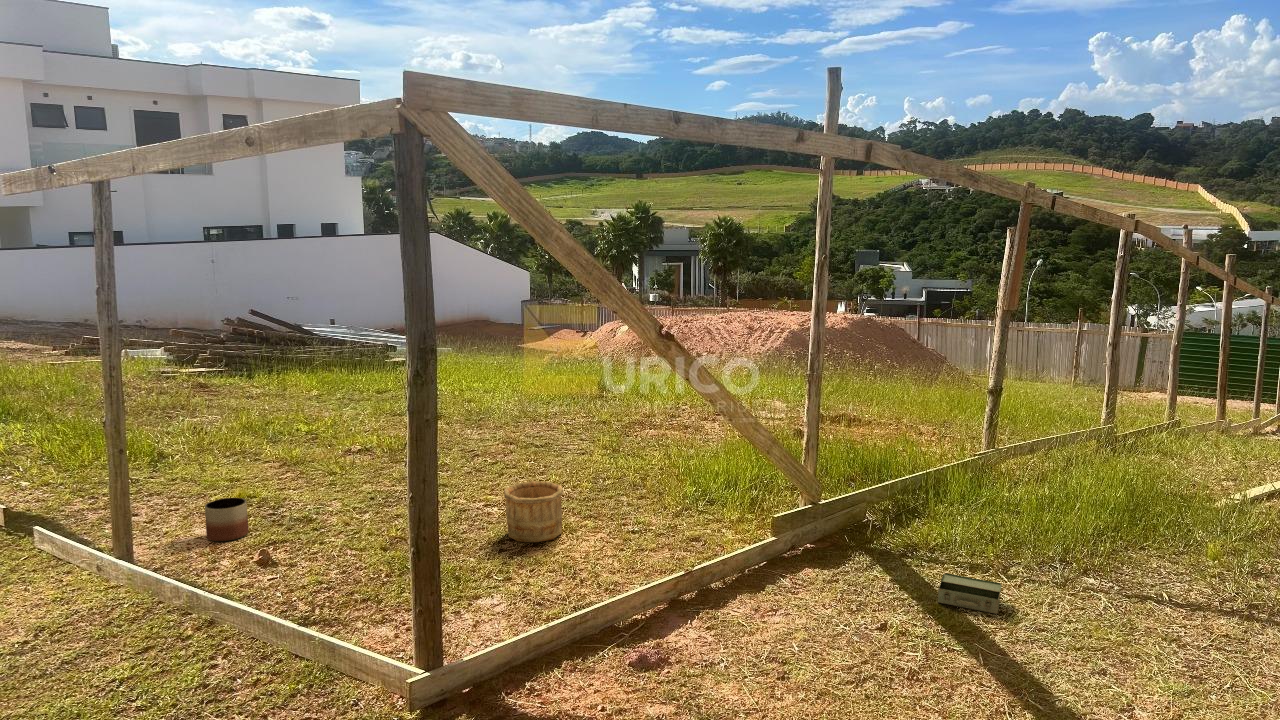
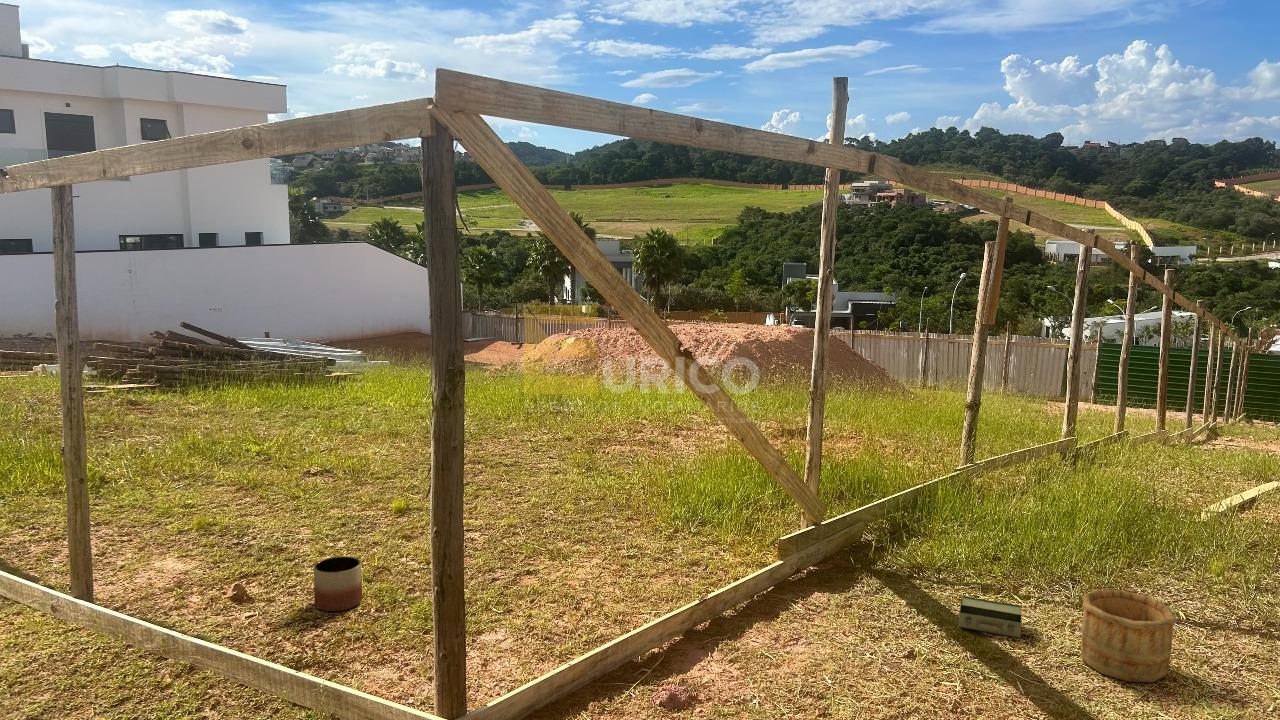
wooden bucket: present [504,481,563,542] -> present [1081,589,1177,682]
planter: present [205,498,249,542] -> present [314,556,362,612]

